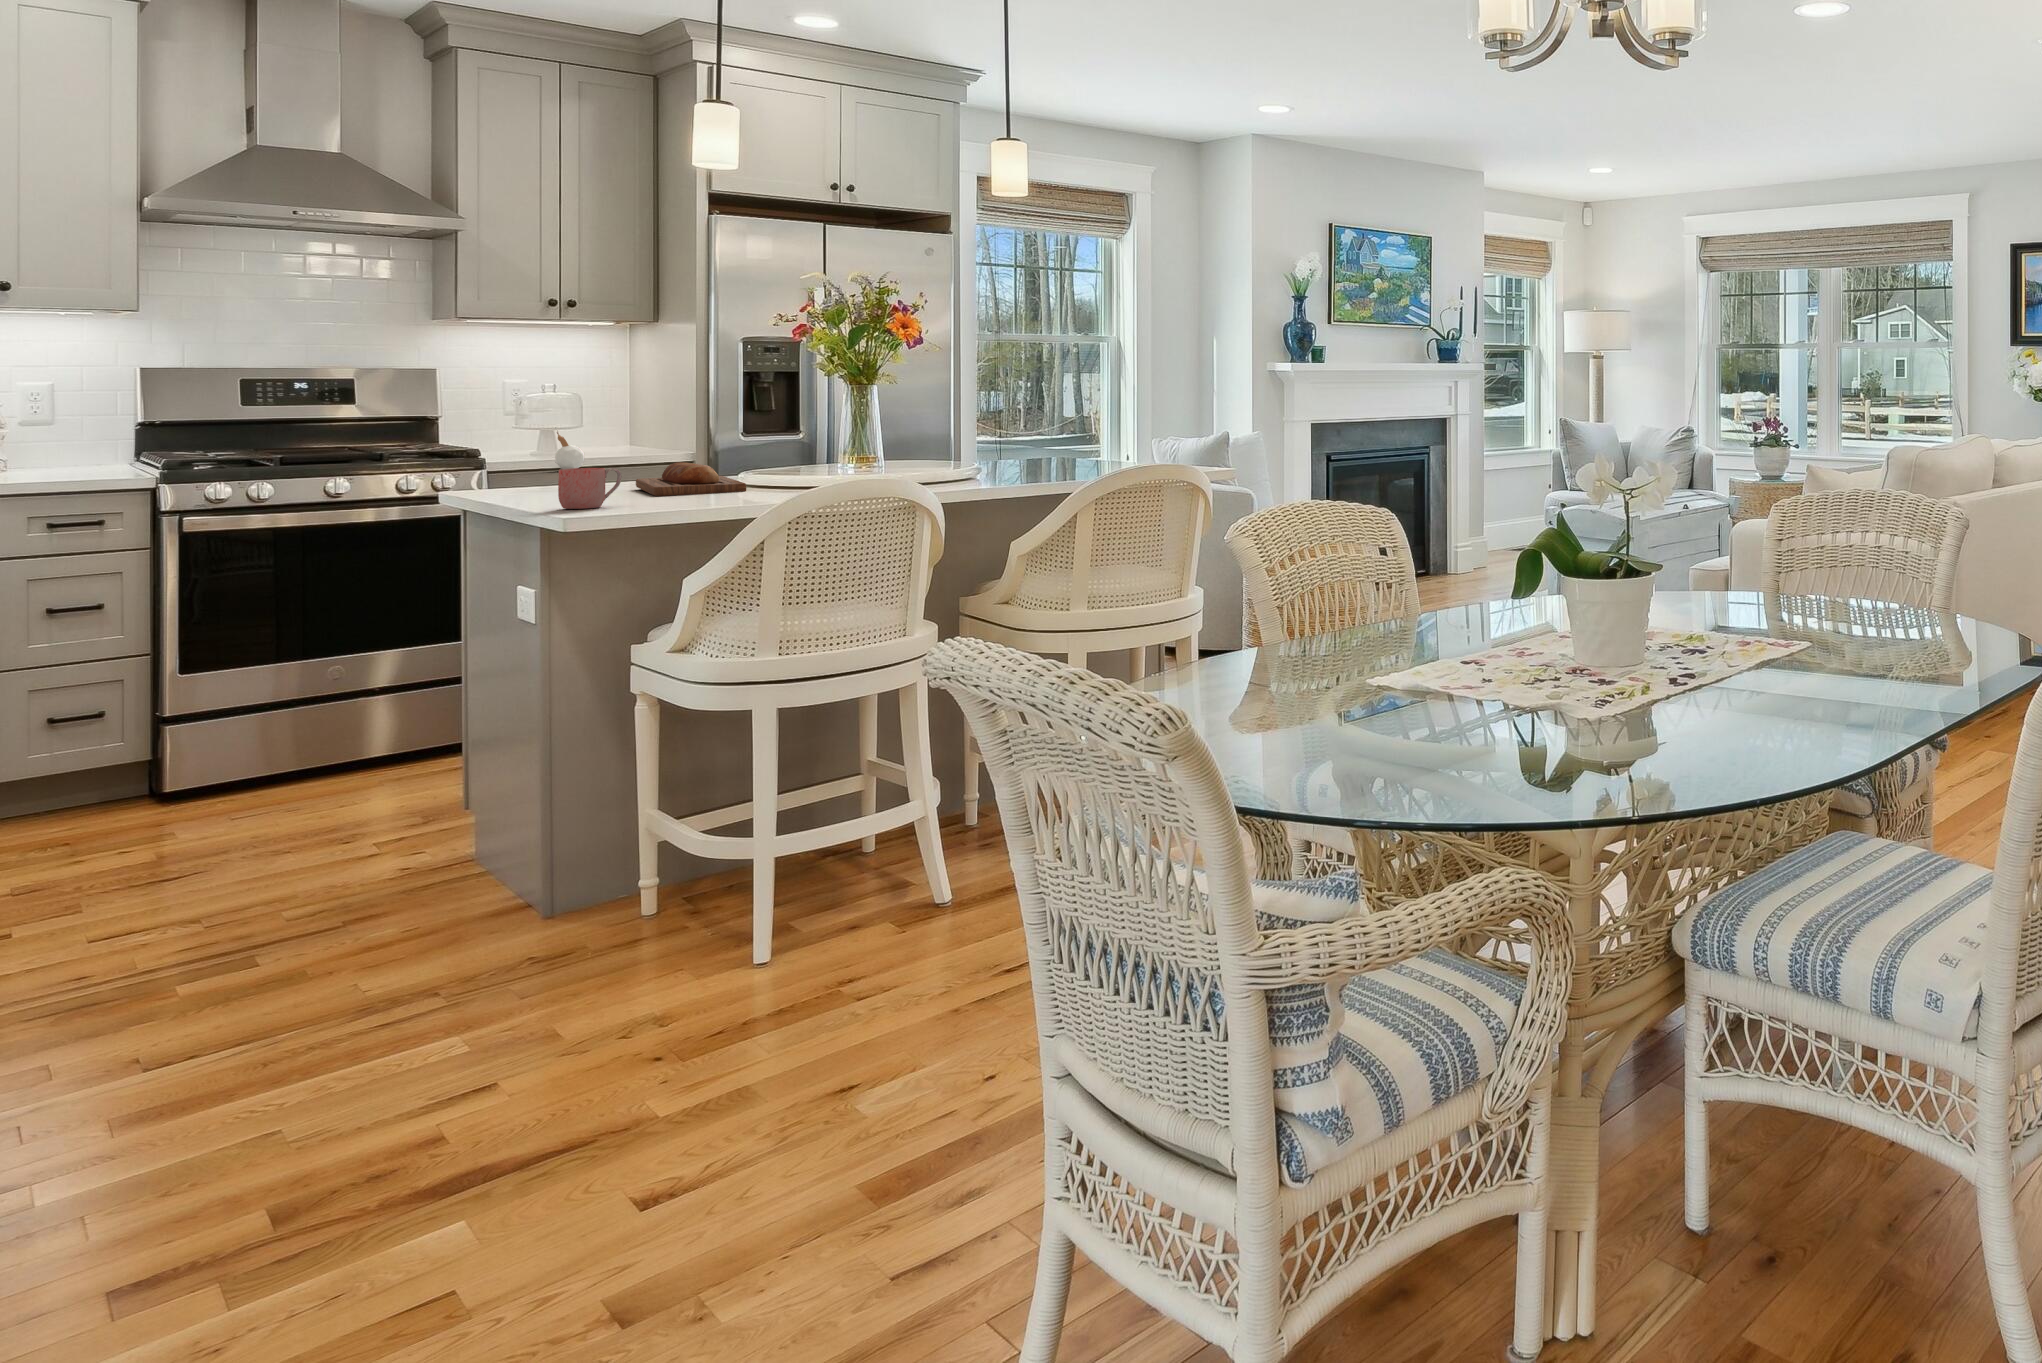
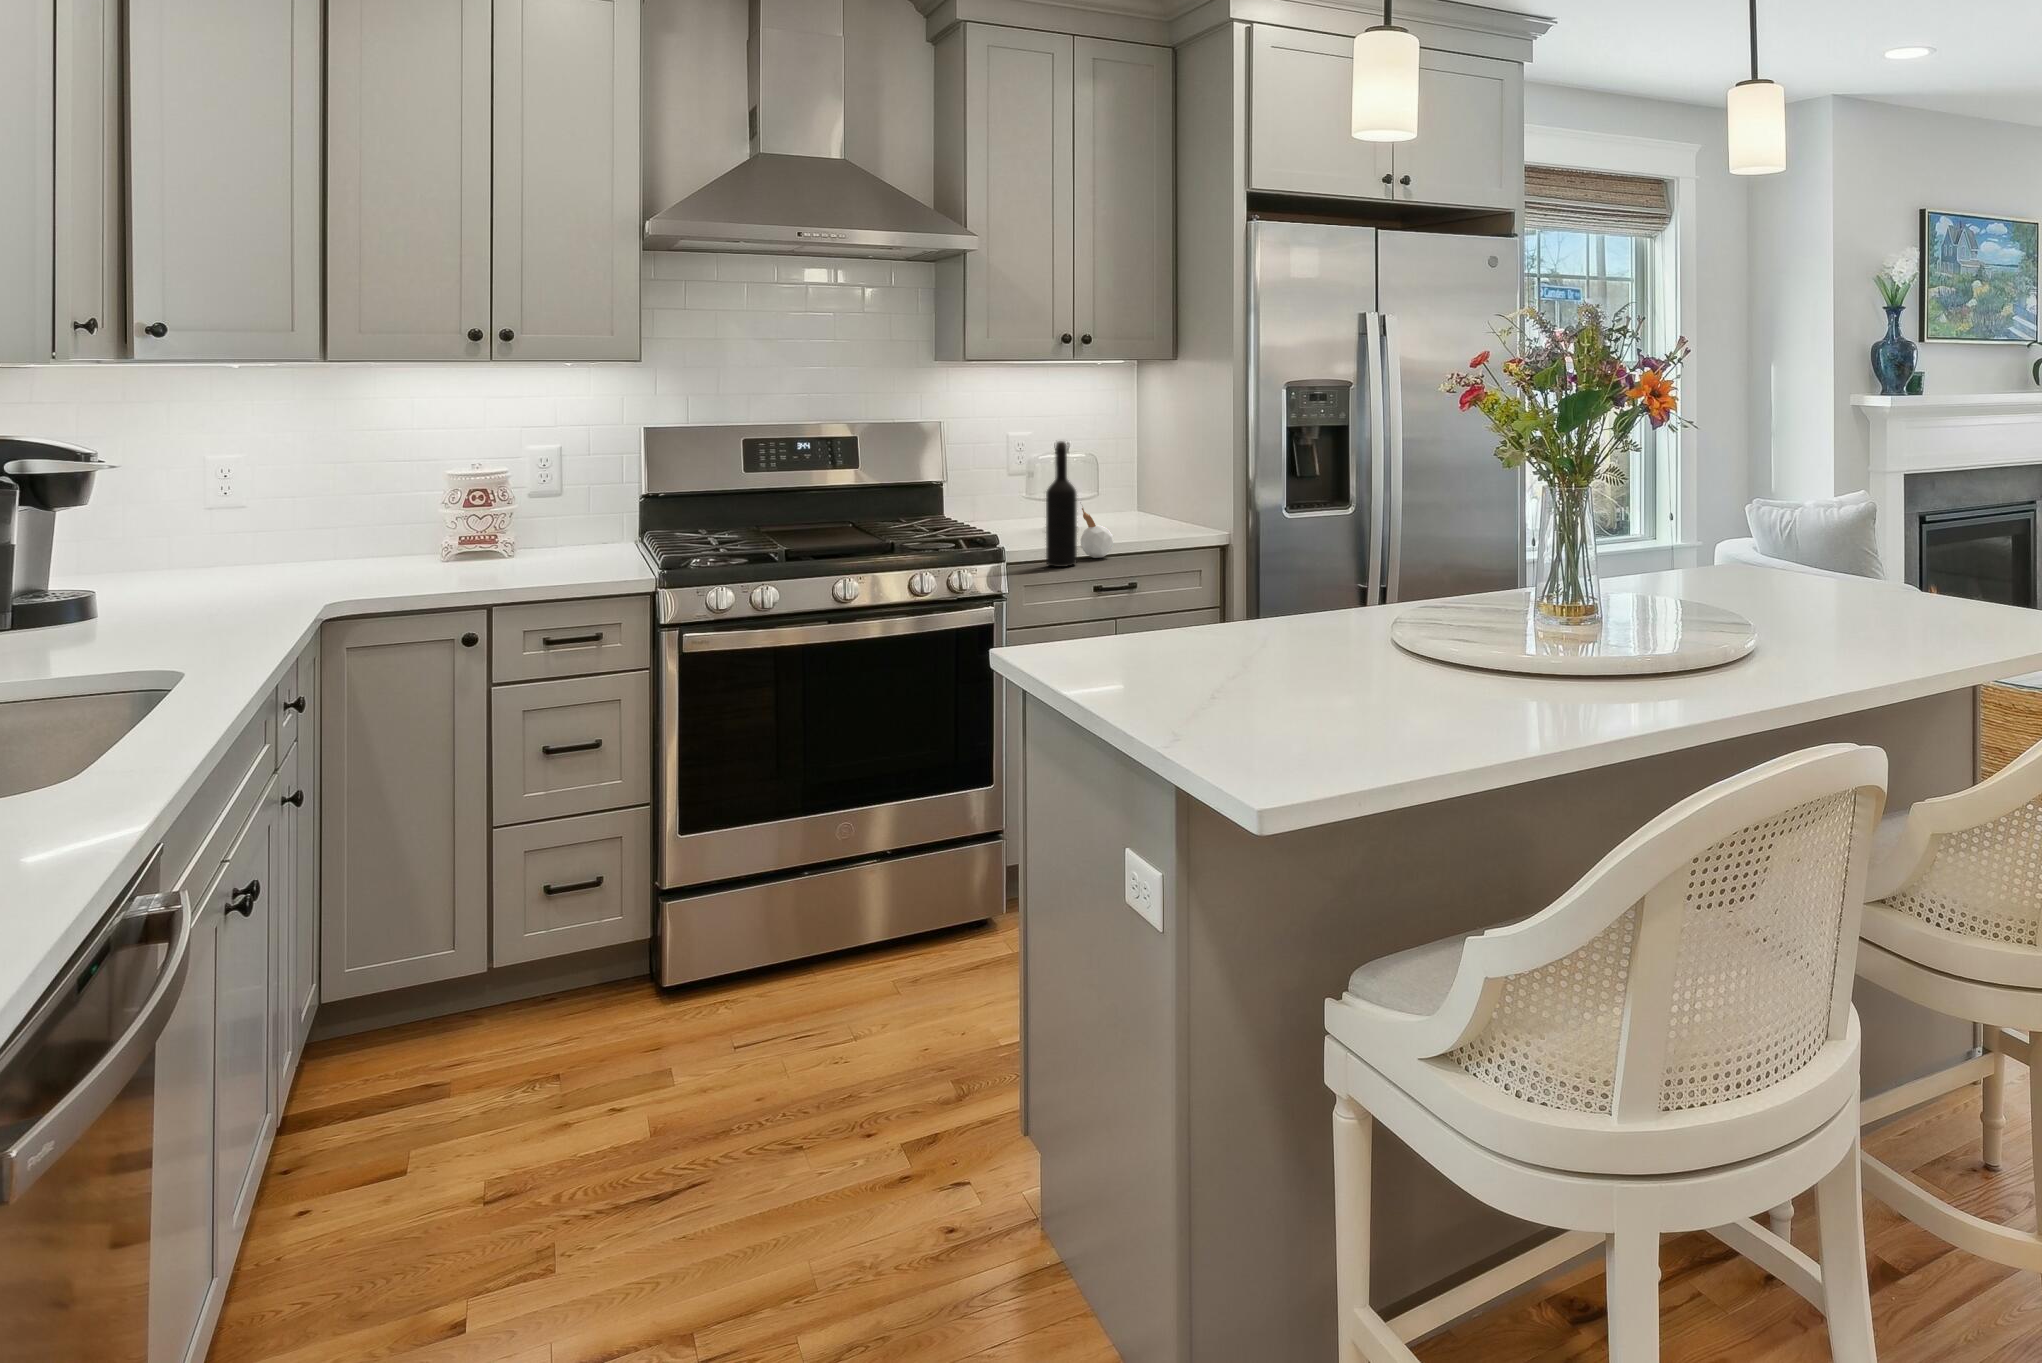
wine bottle: none [521,377,549,474] -> present [1046,441,1077,567]
bread loaf: present [636,462,746,496] -> none [1238,605,1418,678]
mug: present [558,468,622,509] -> none [1190,659,1279,737]

